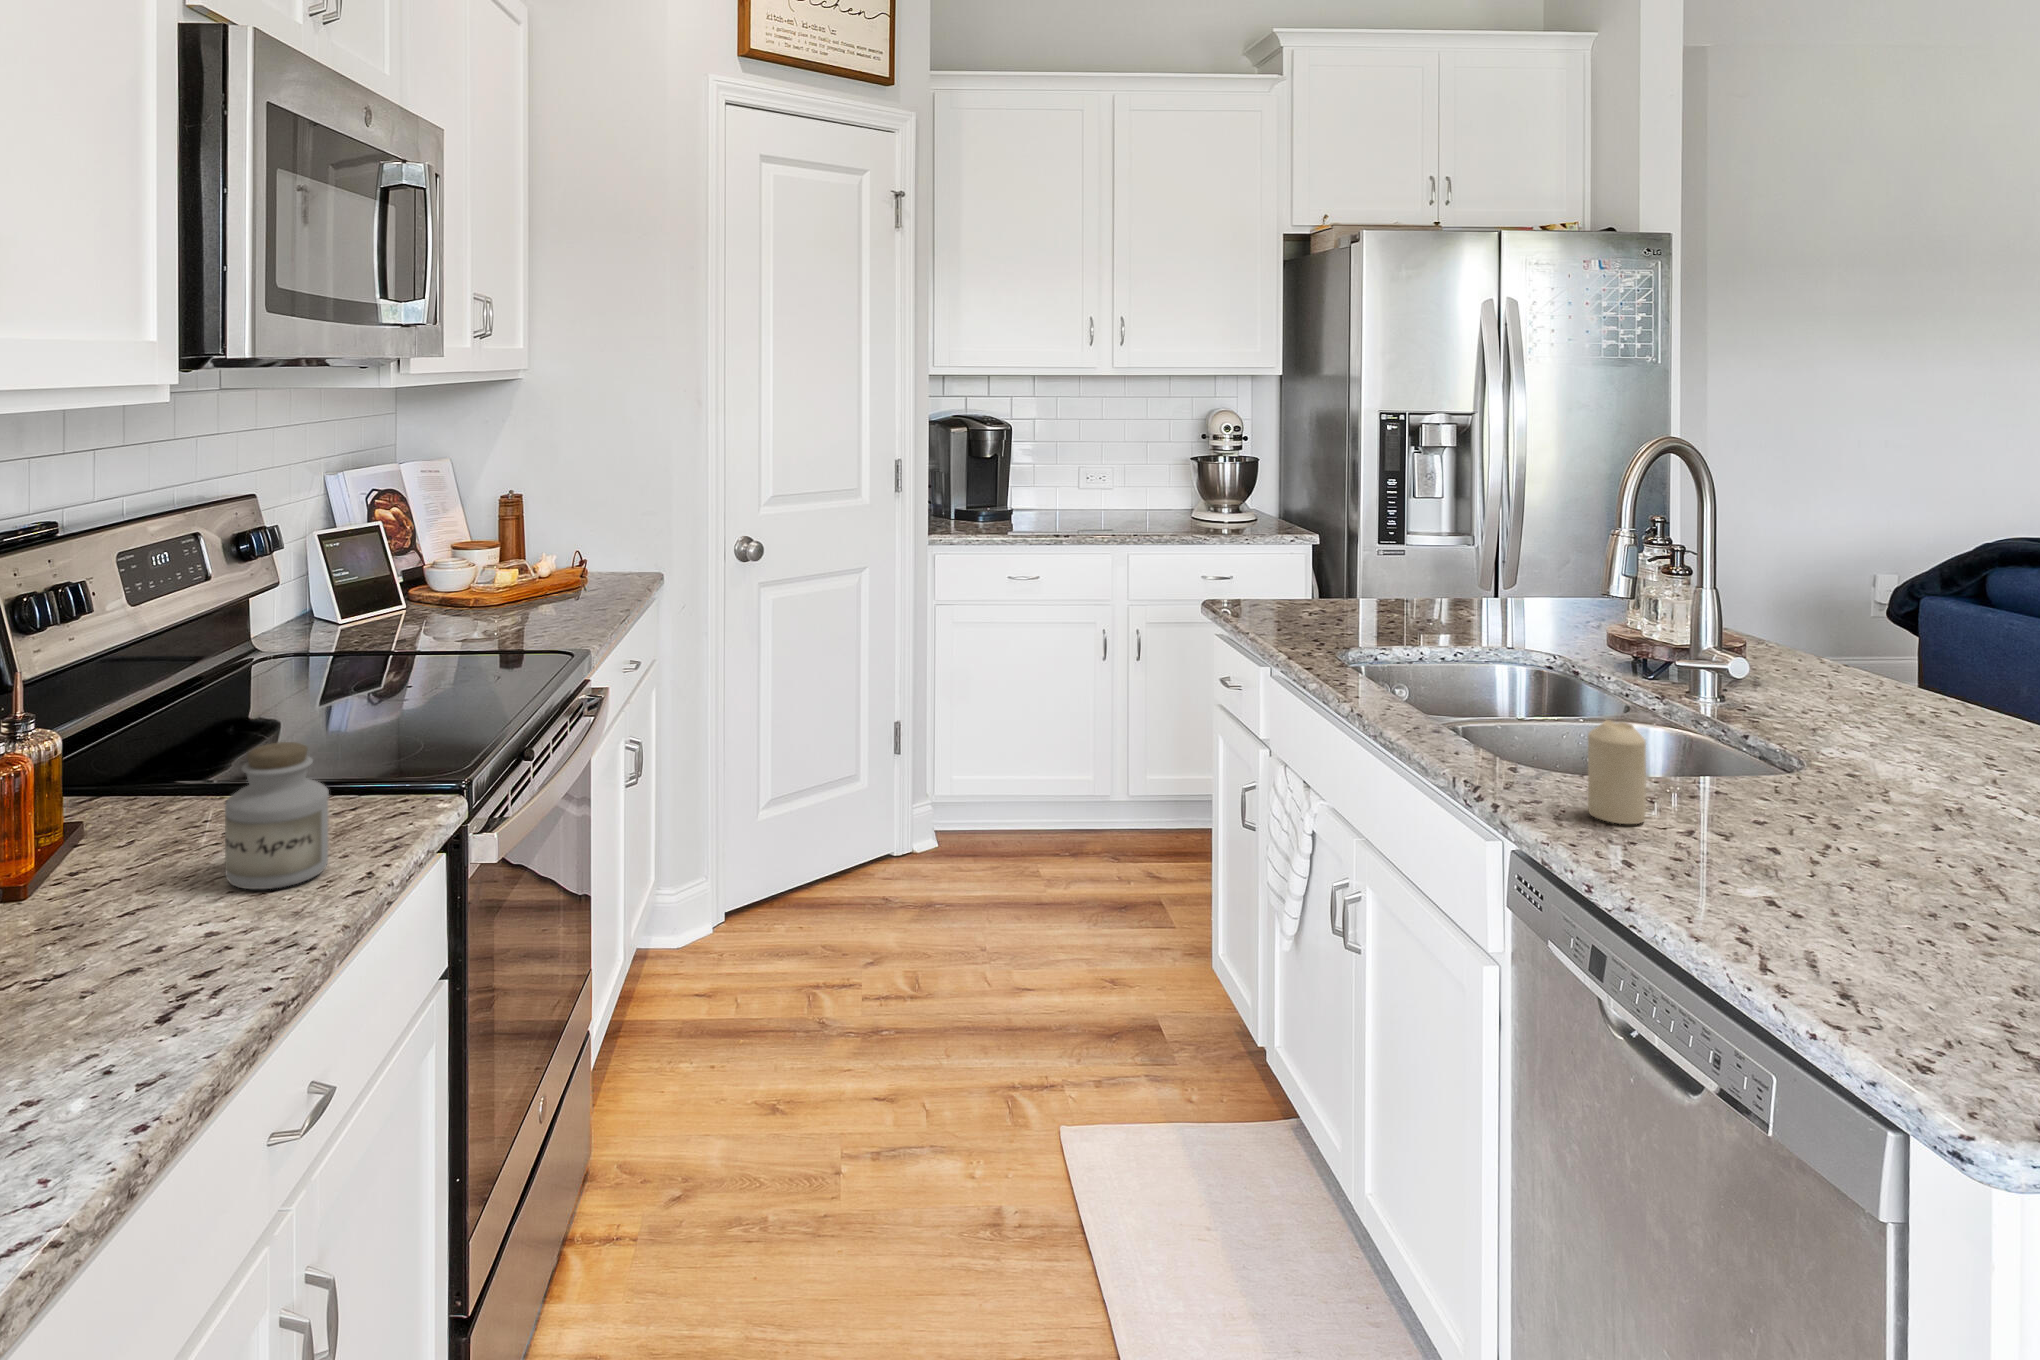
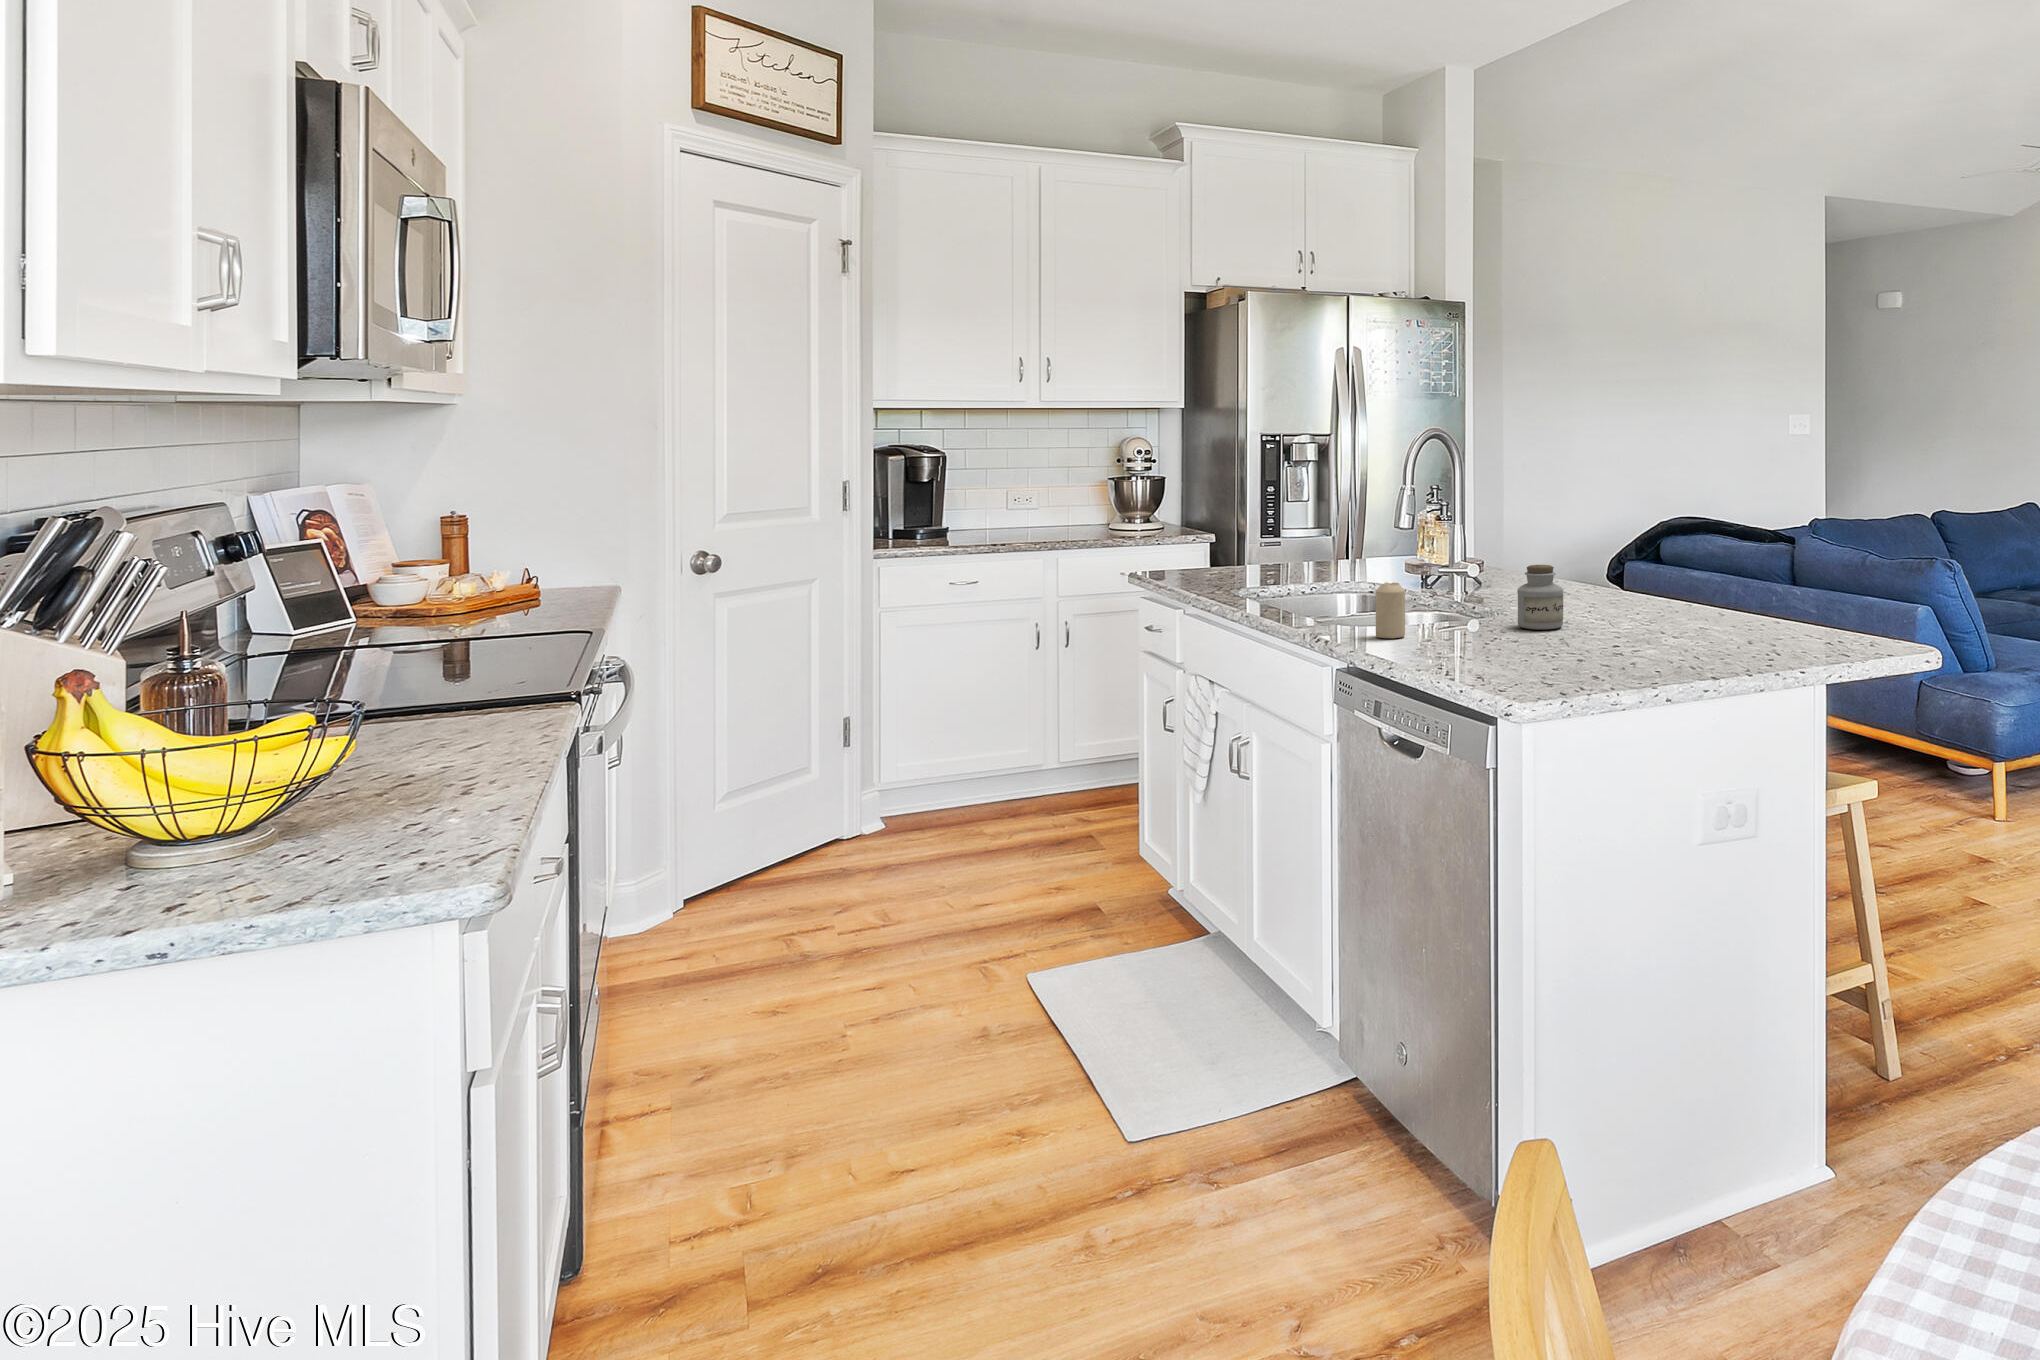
jar: present [225,742,329,889] -> present [1517,565,1563,630]

